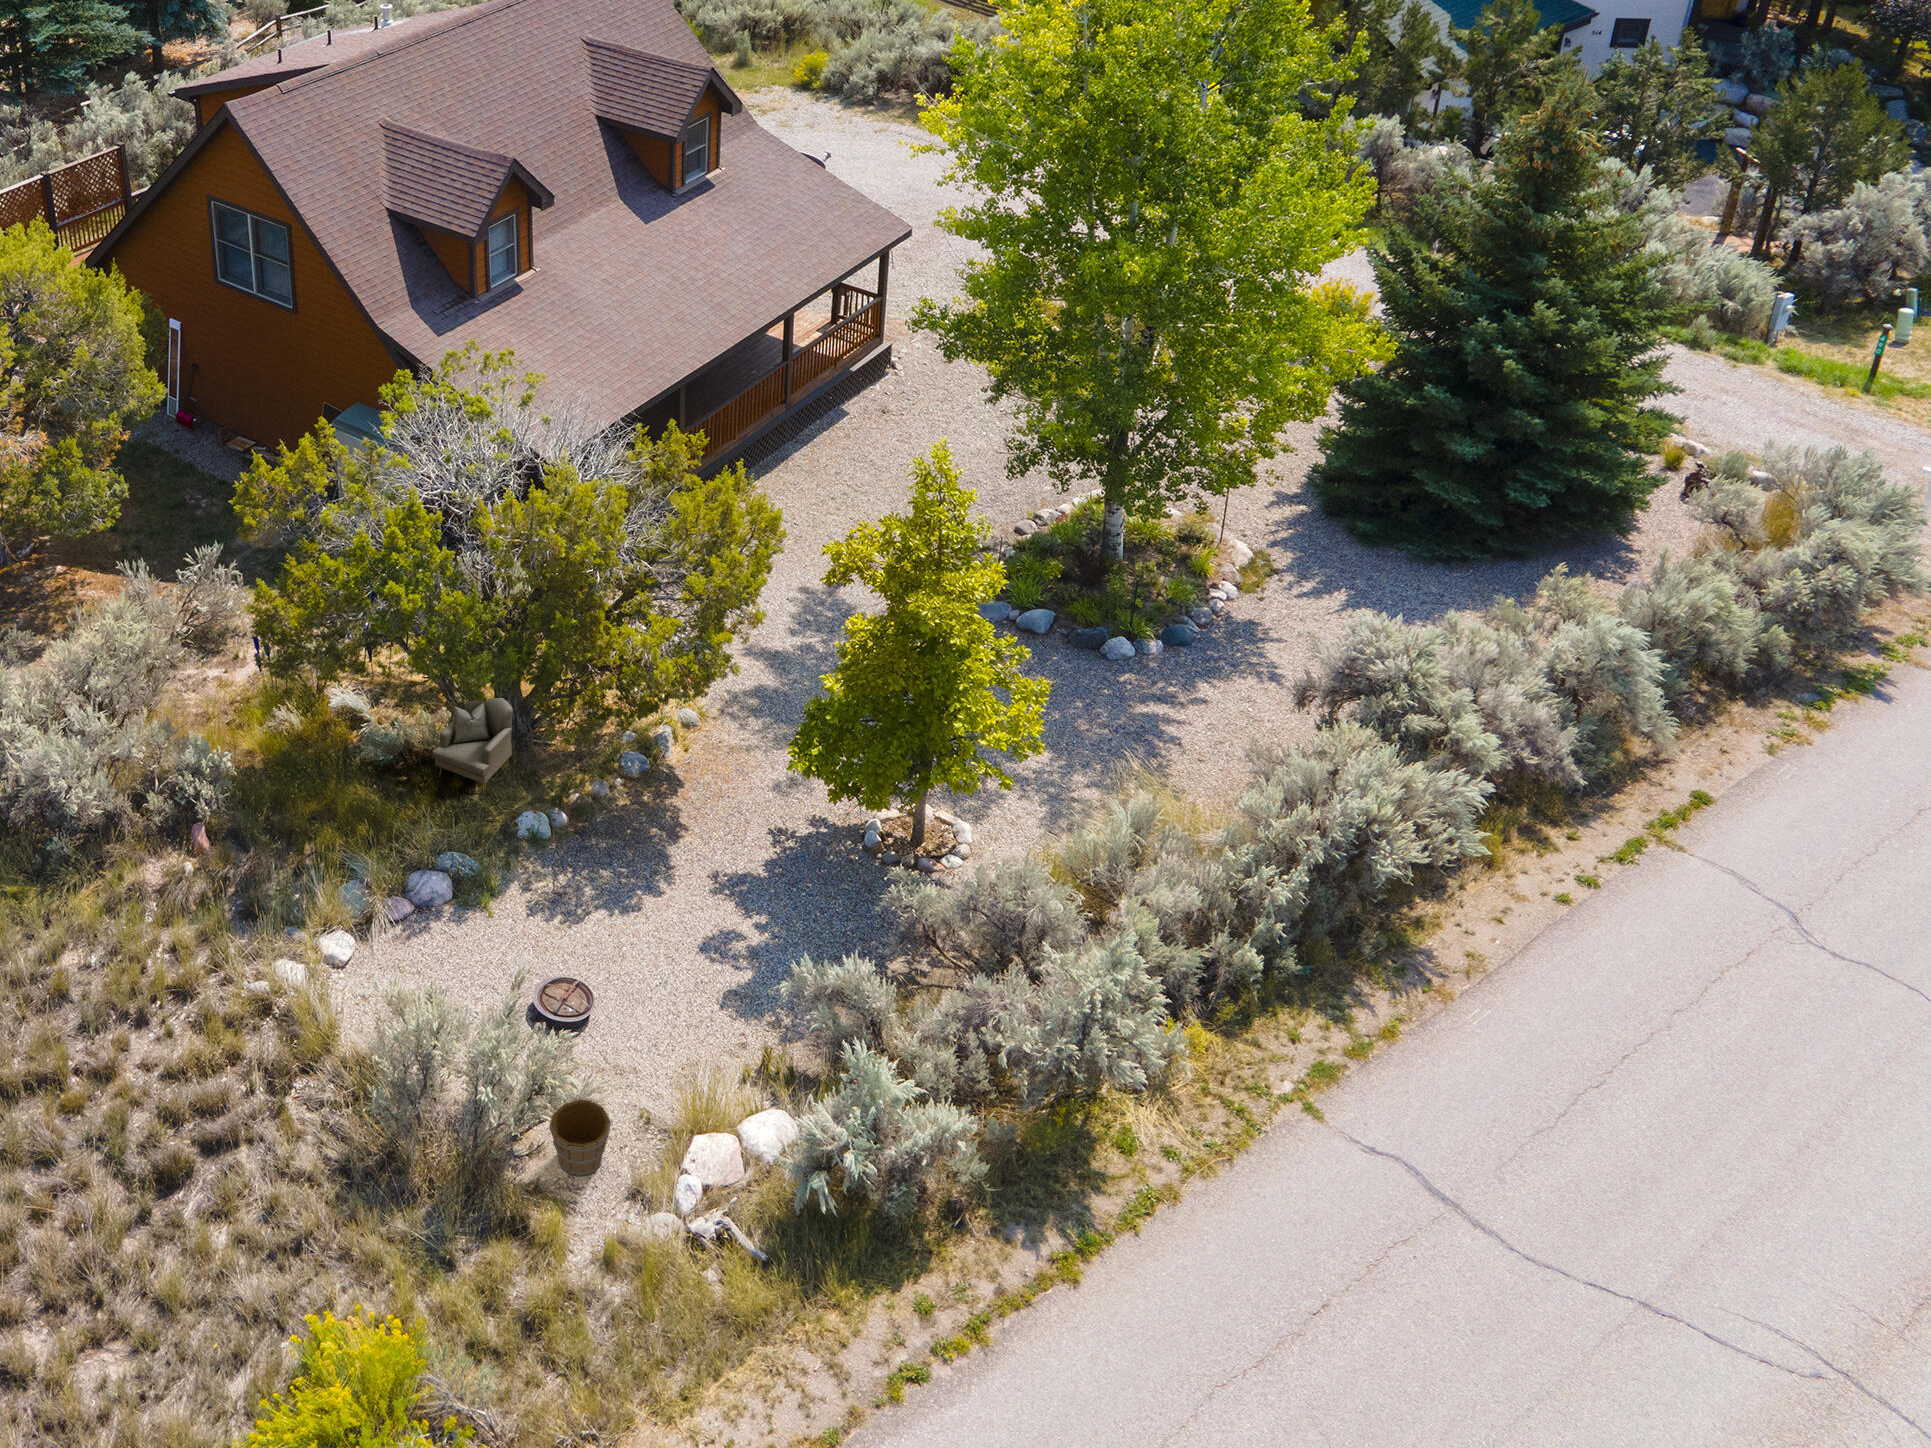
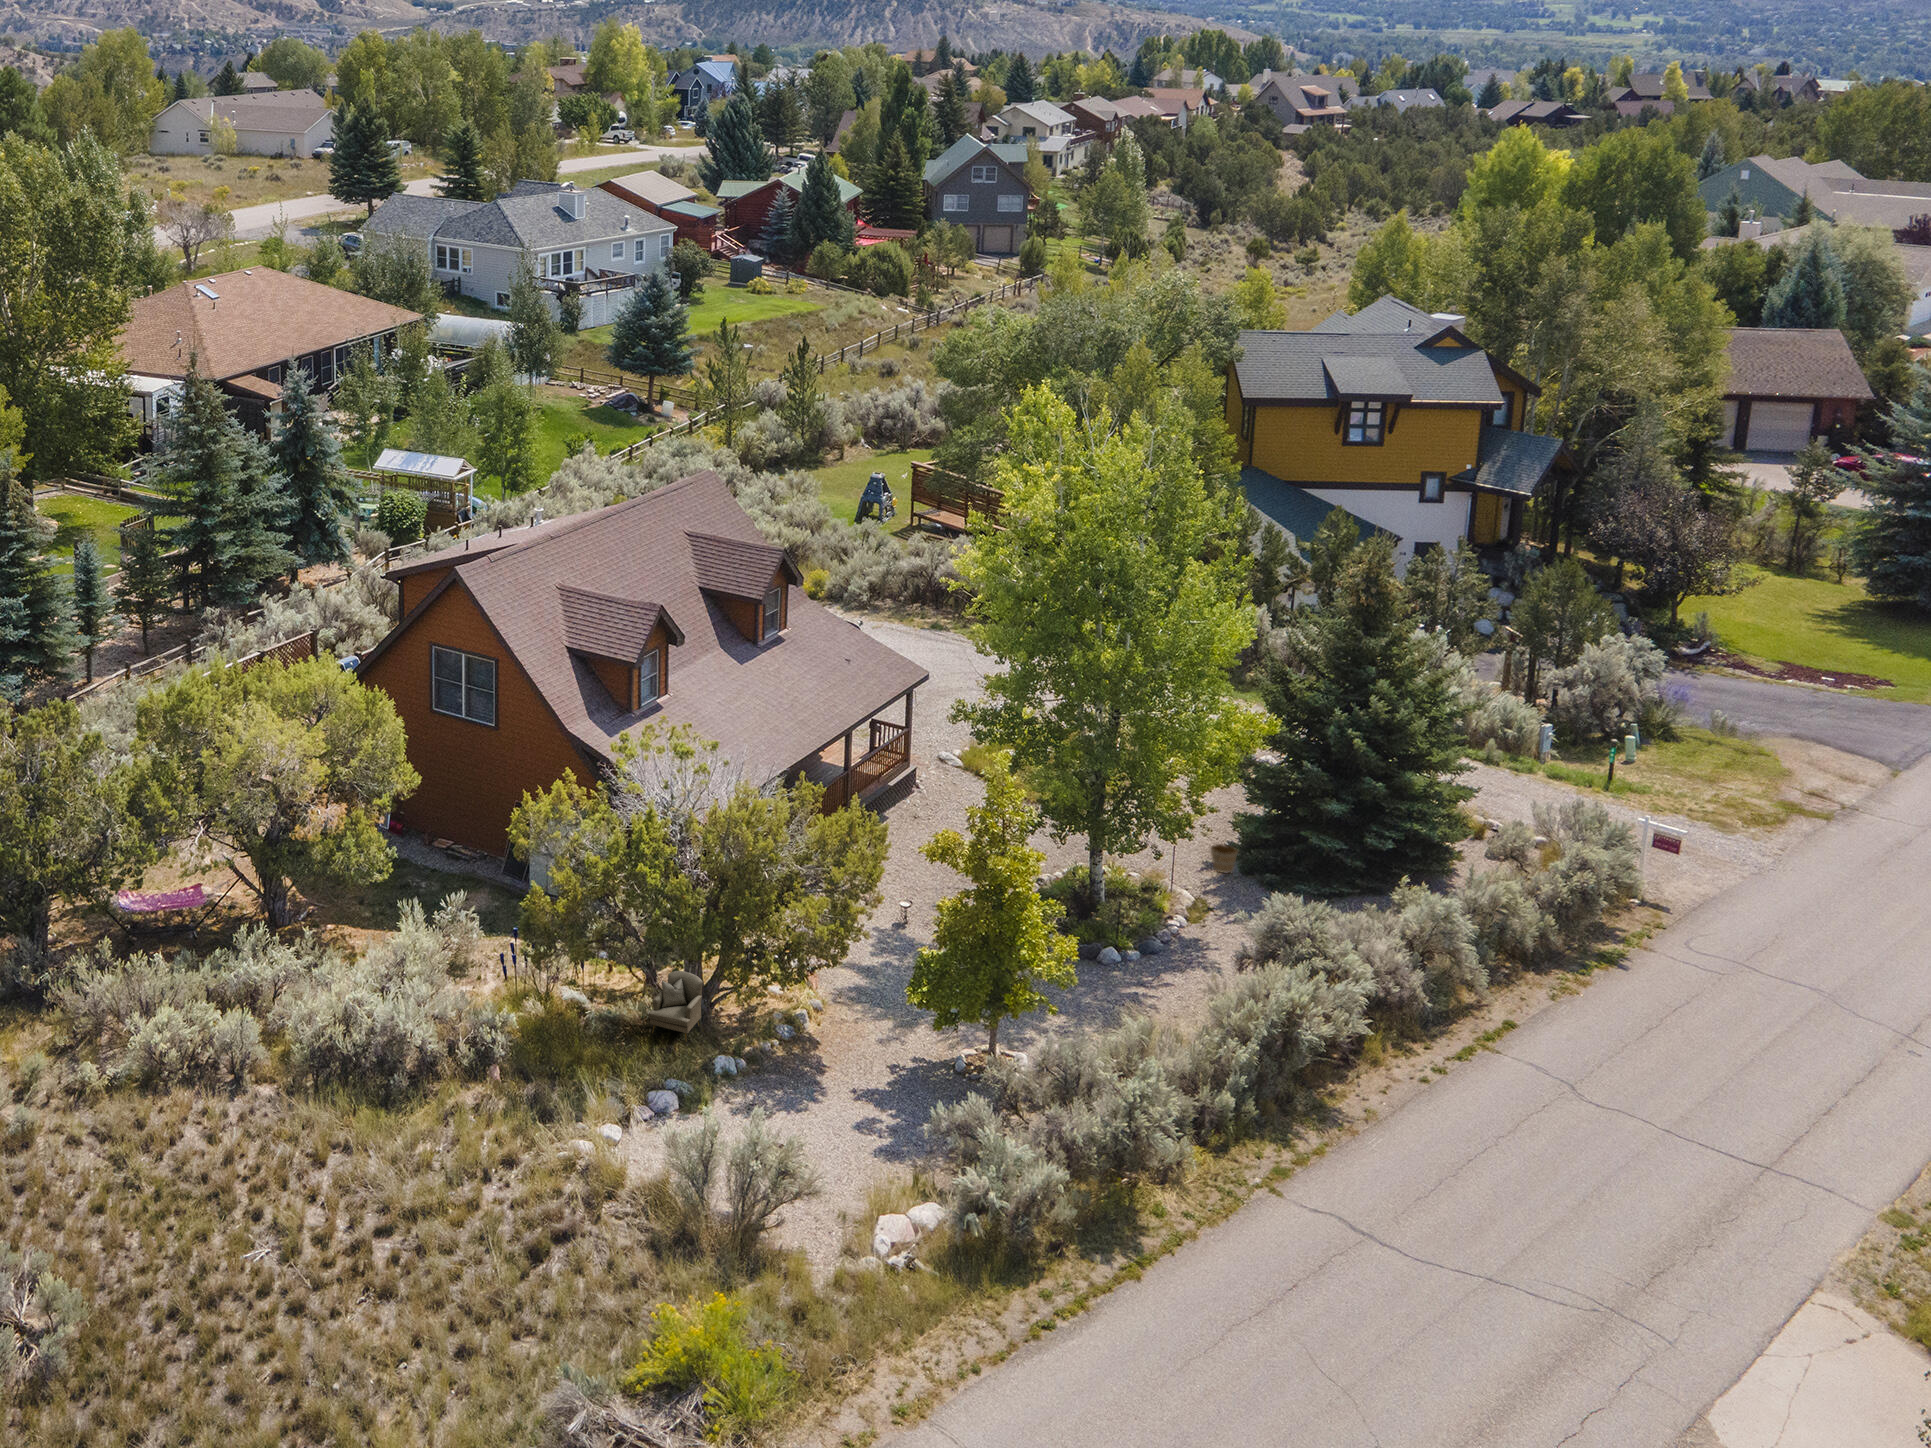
wooden bucket: present [549,1099,611,1176] -> present [1210,844,1238,873]

